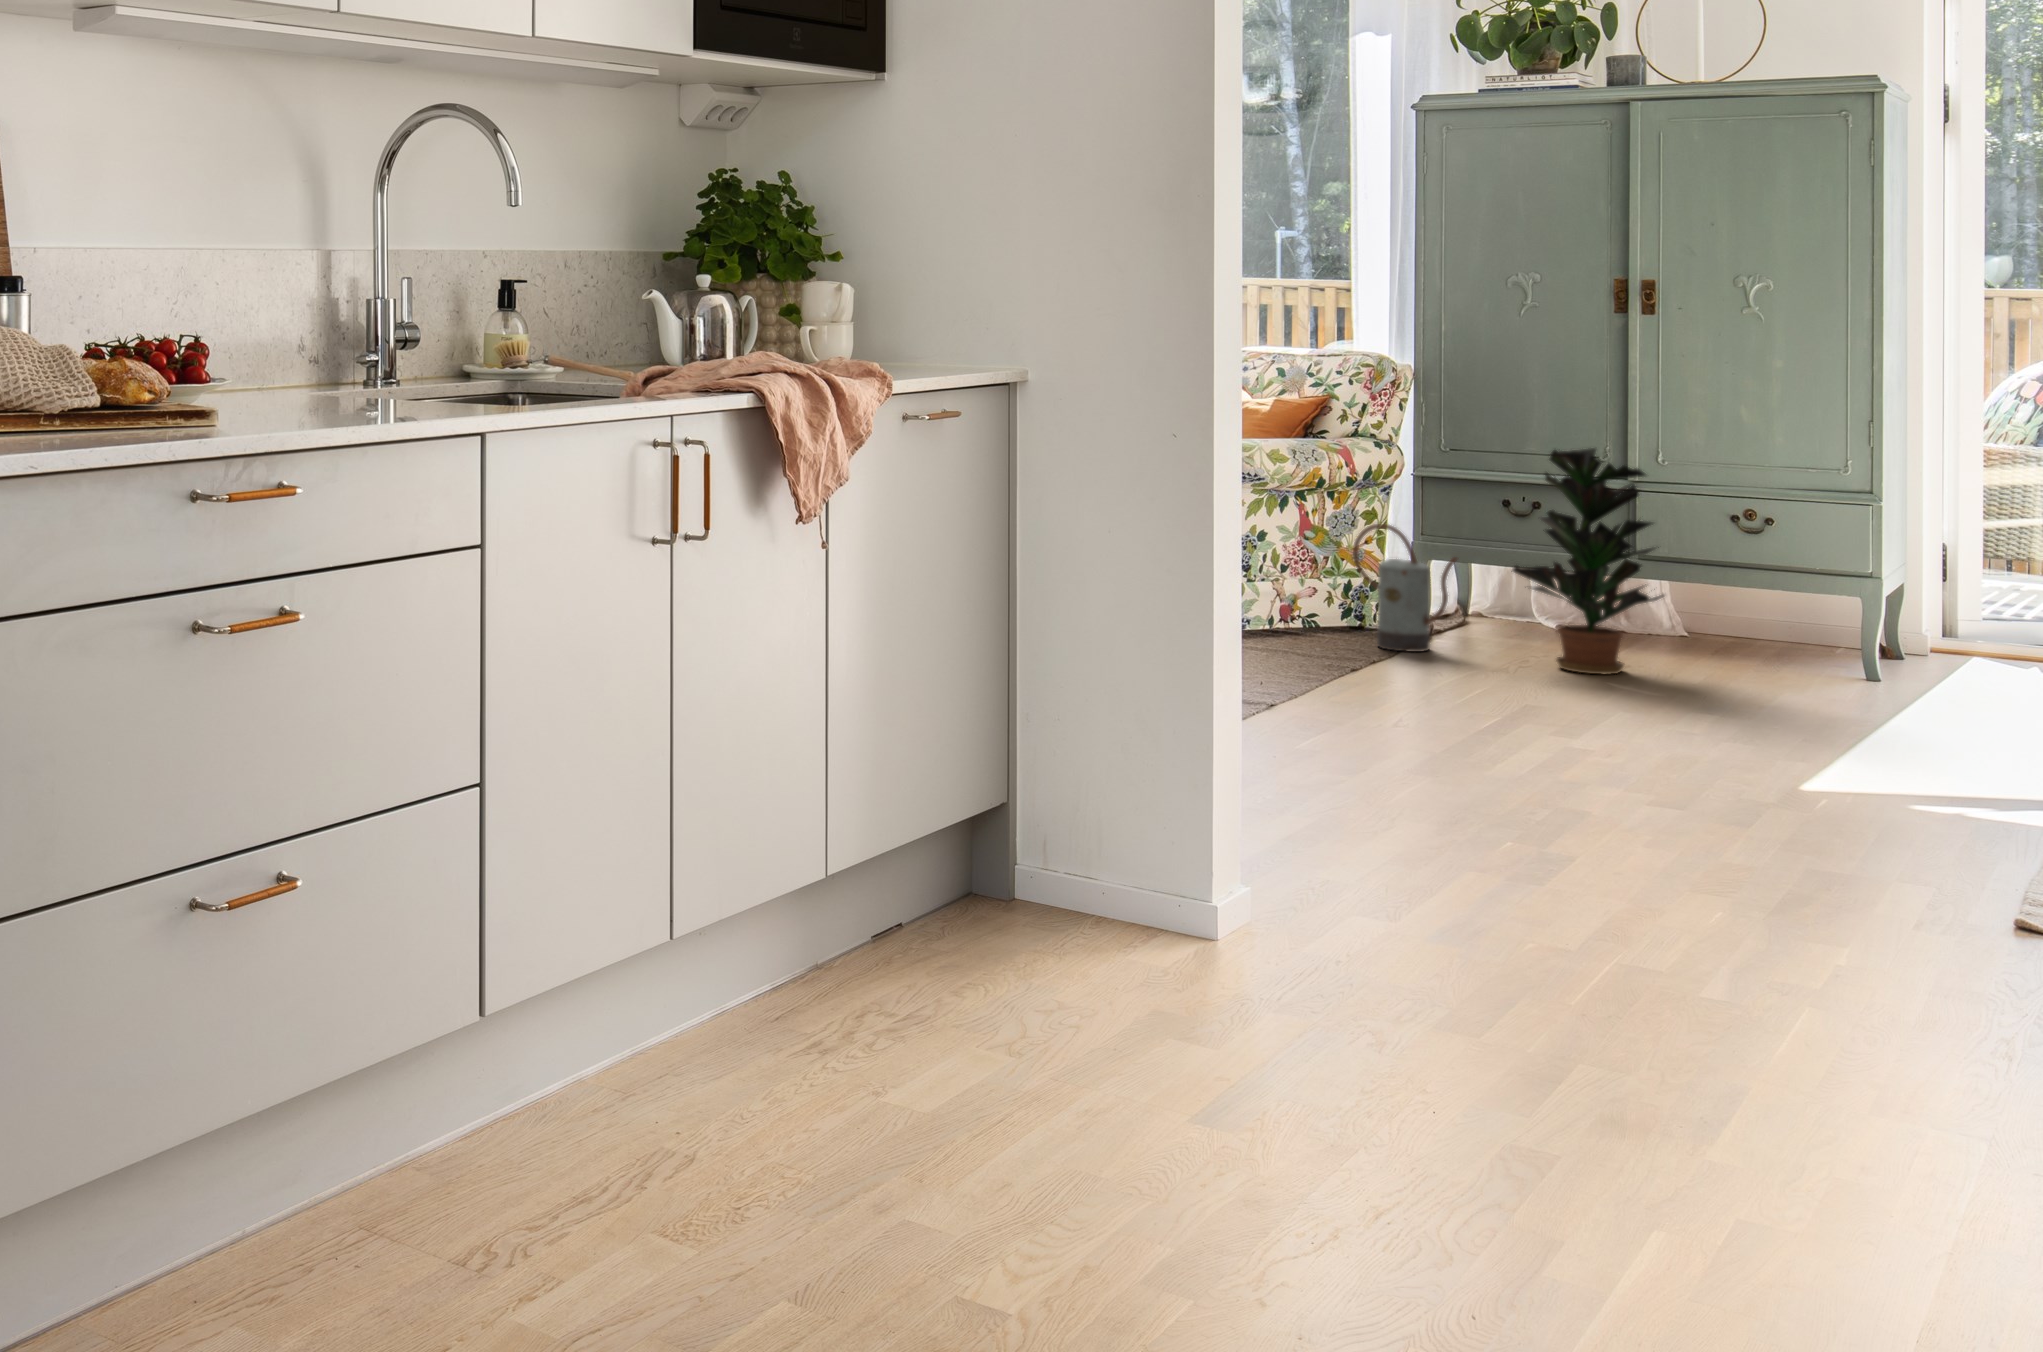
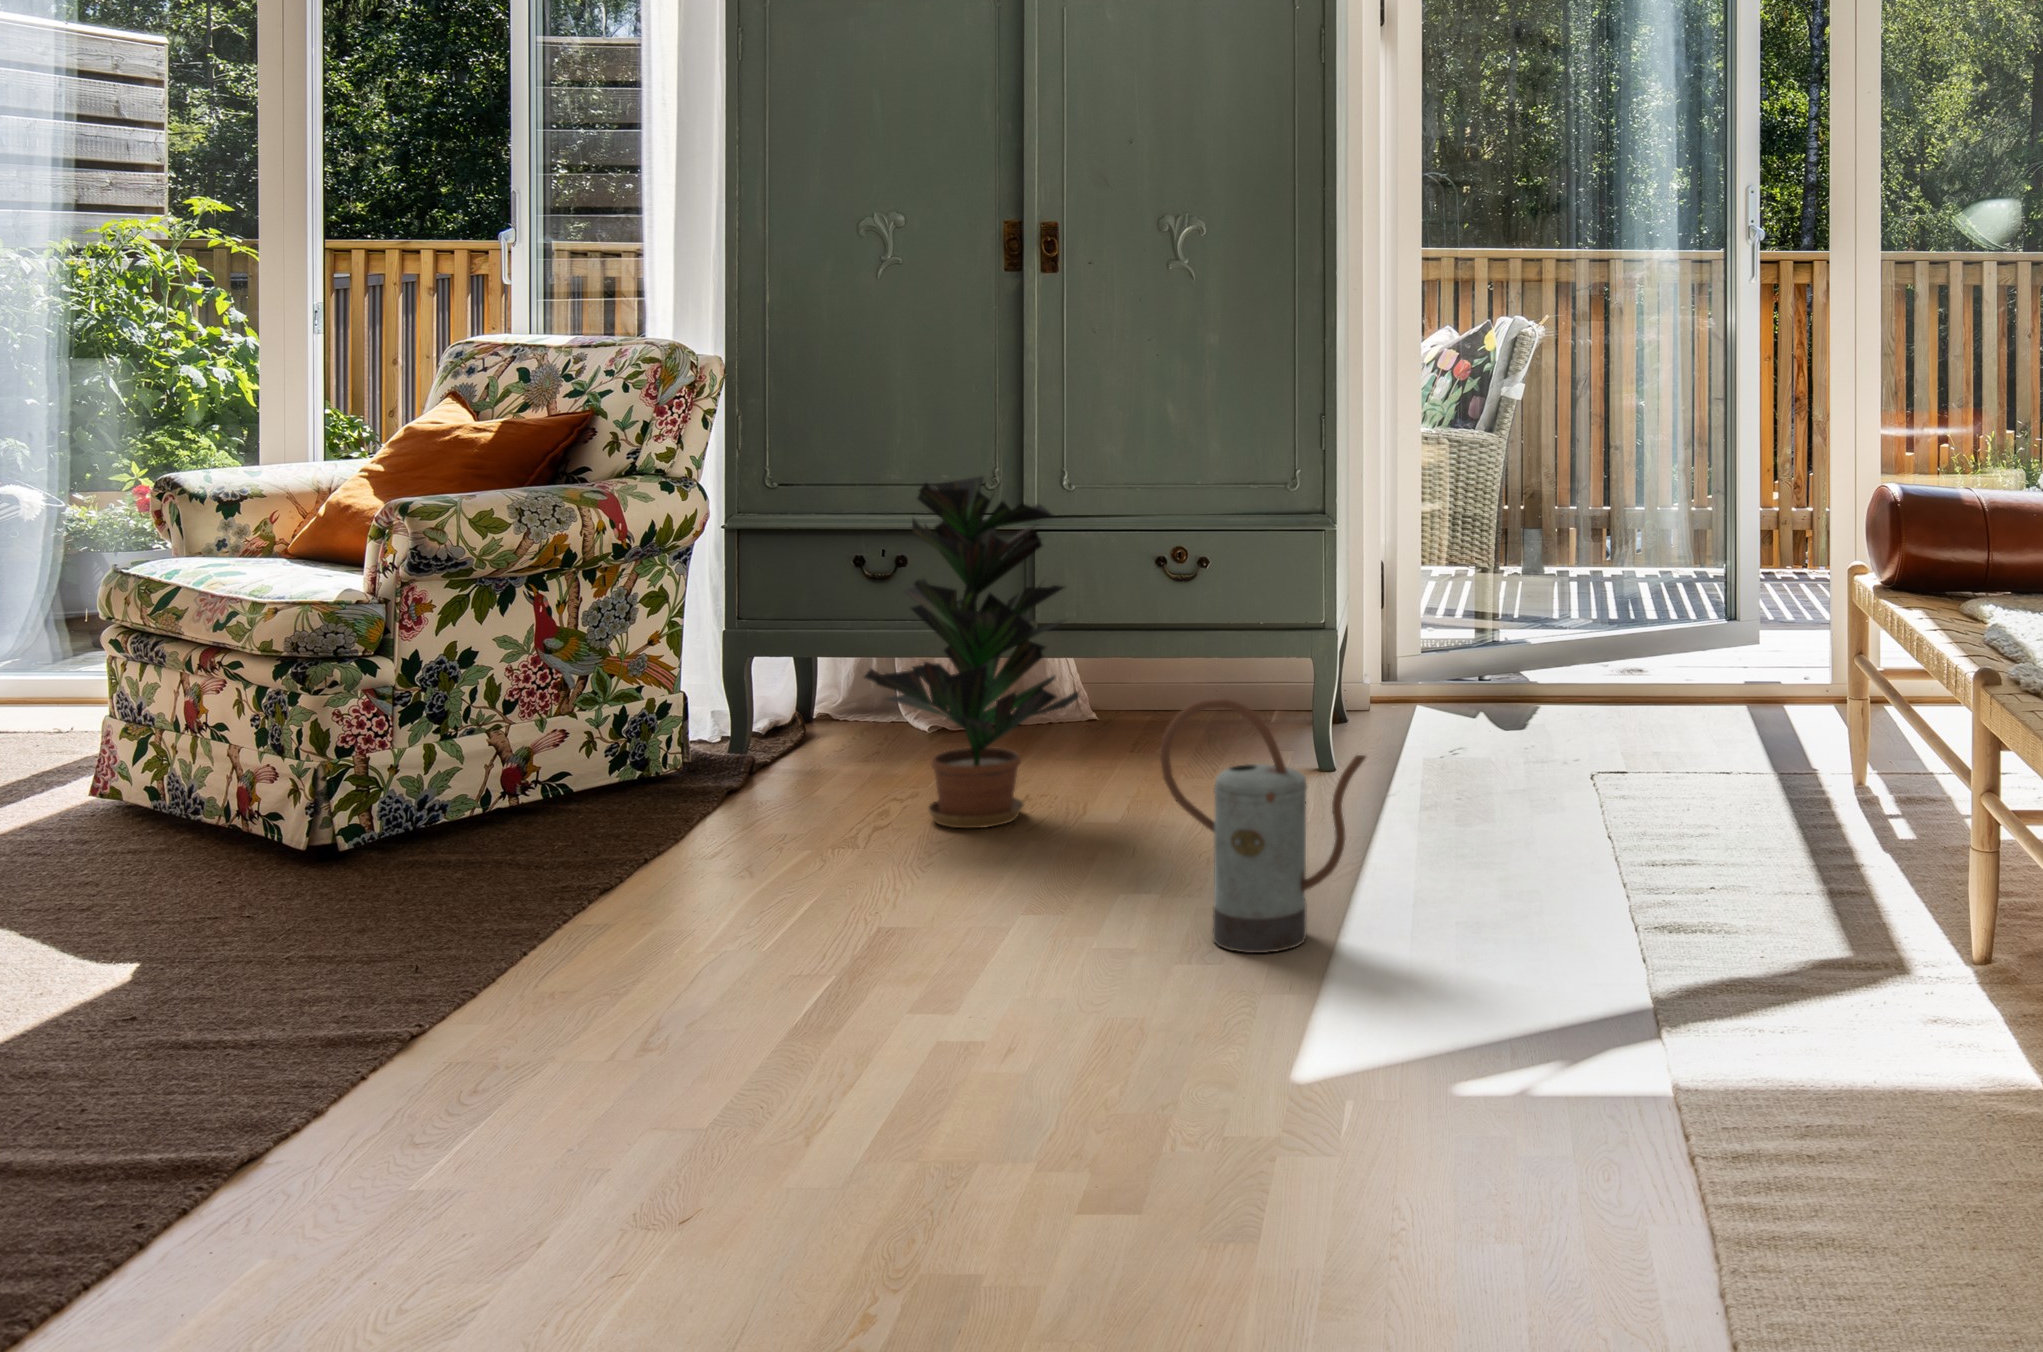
watering can: present [1353,524,1457,652] -> present [1160,698,1366,953]

